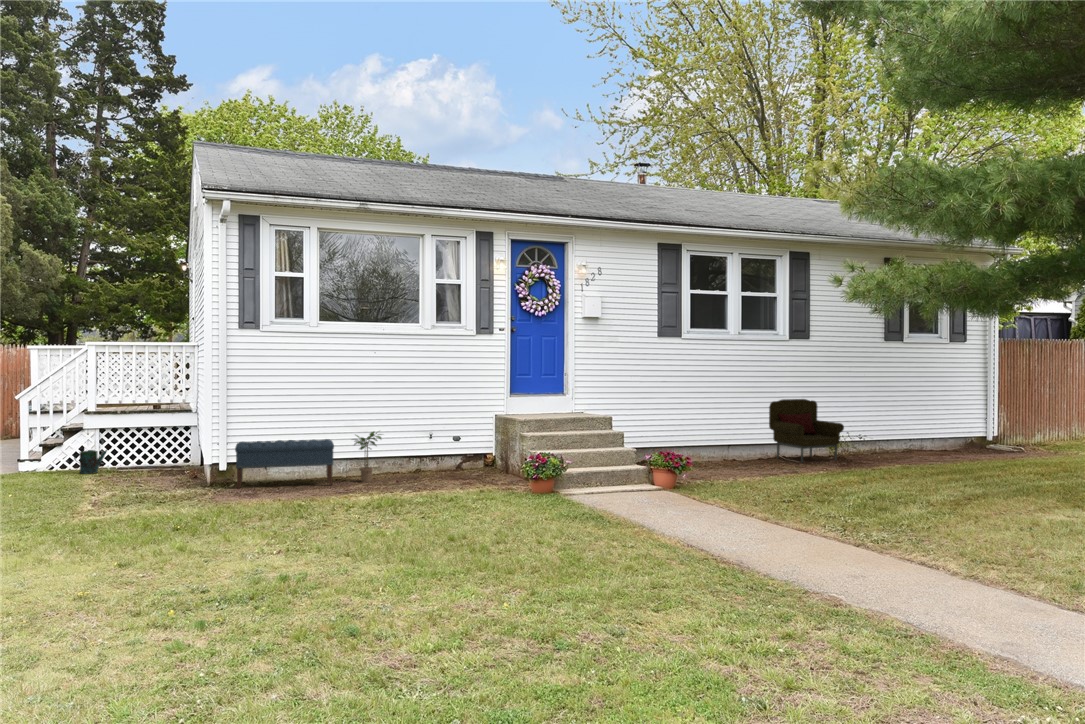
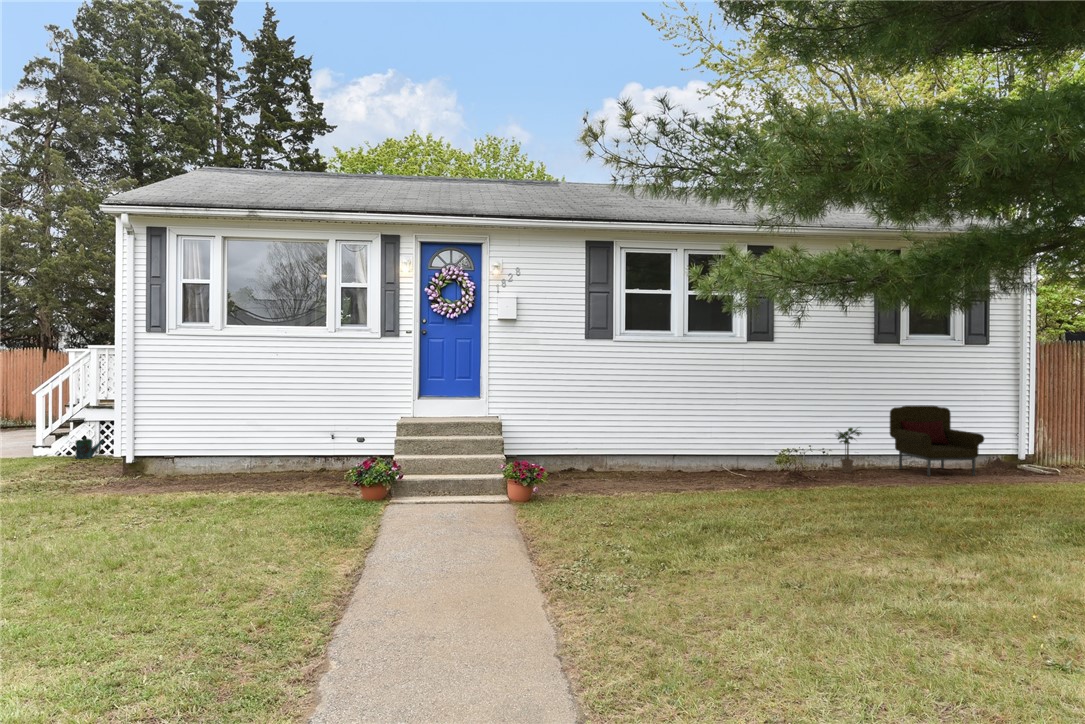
armchair: present [769,399,844,463] -> present [890,405,984,477]
potted plant: present [354,432,381,482] -> present [837,428,861,473]
bench: present [235,439,334,489] -> none [125,438,235,483]

